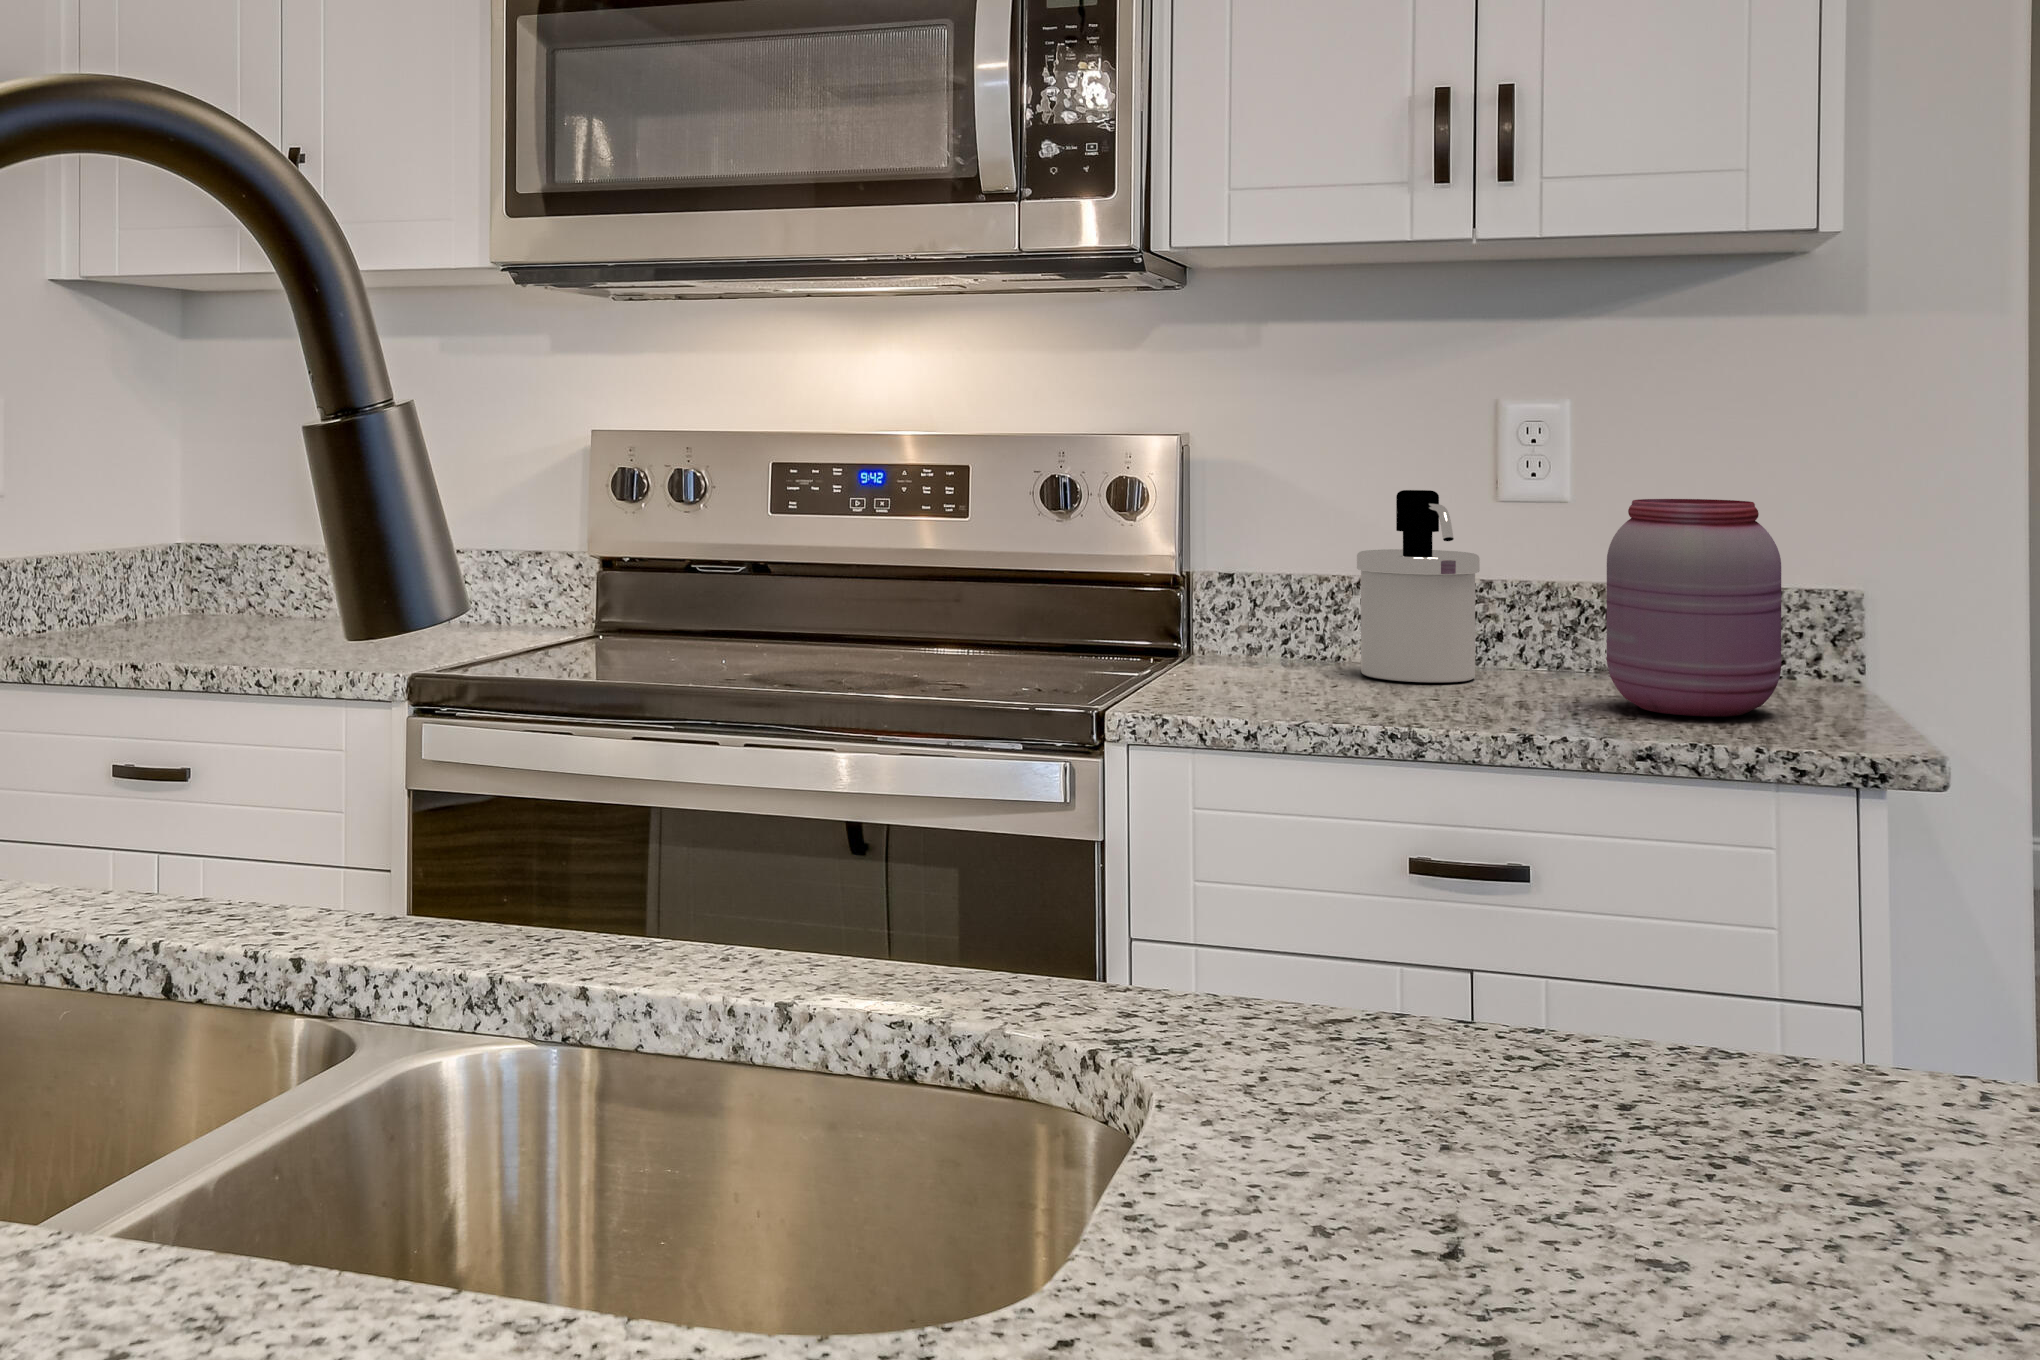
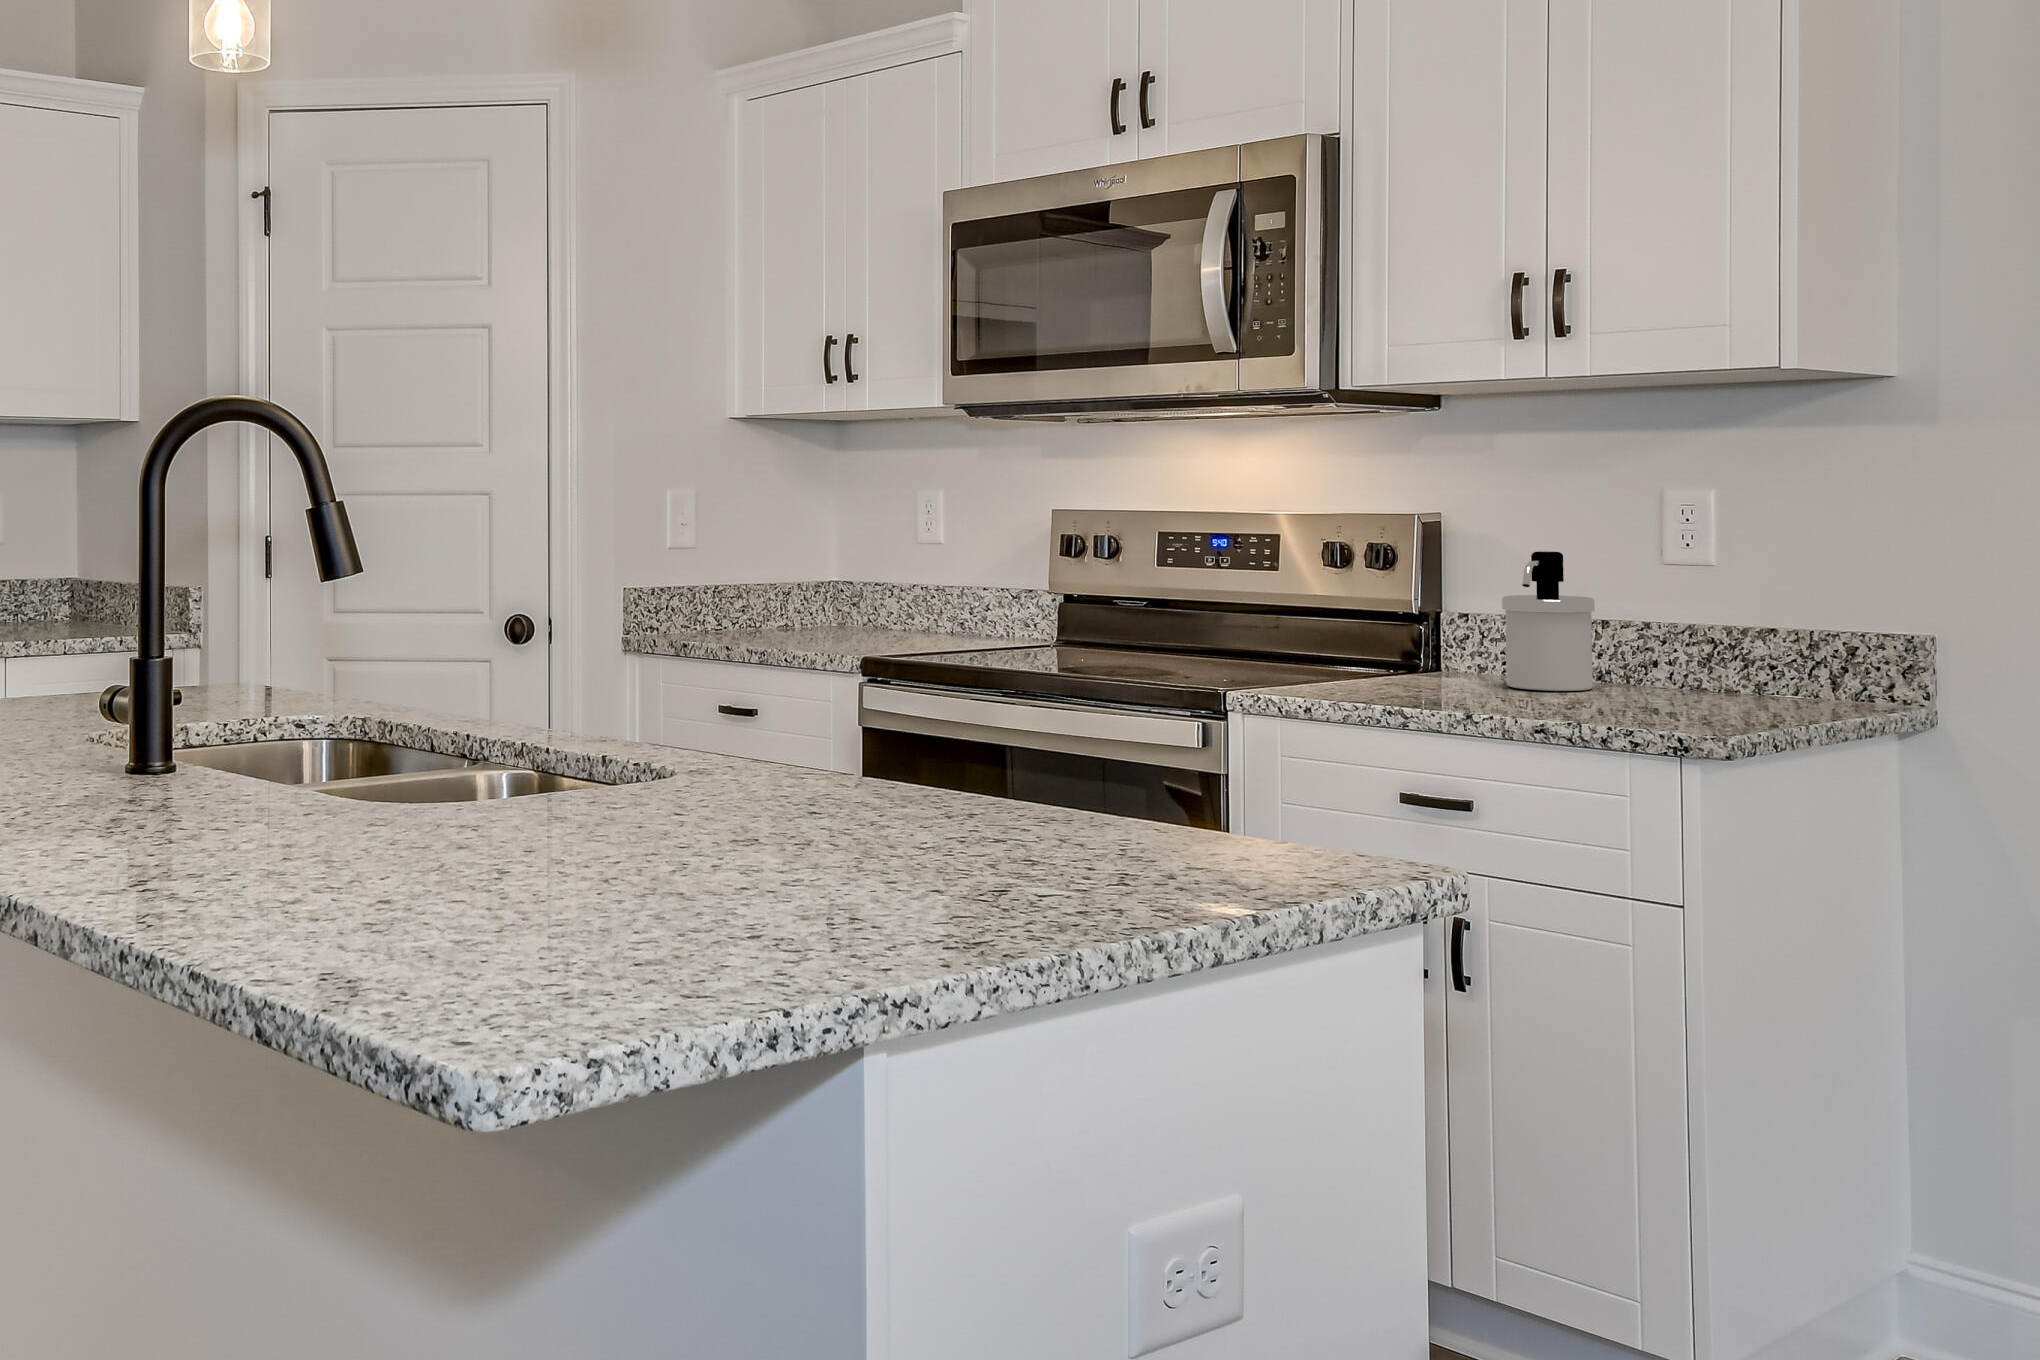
jar: present [1607,499,1781,716] -> none [1605,558,1733,714]

